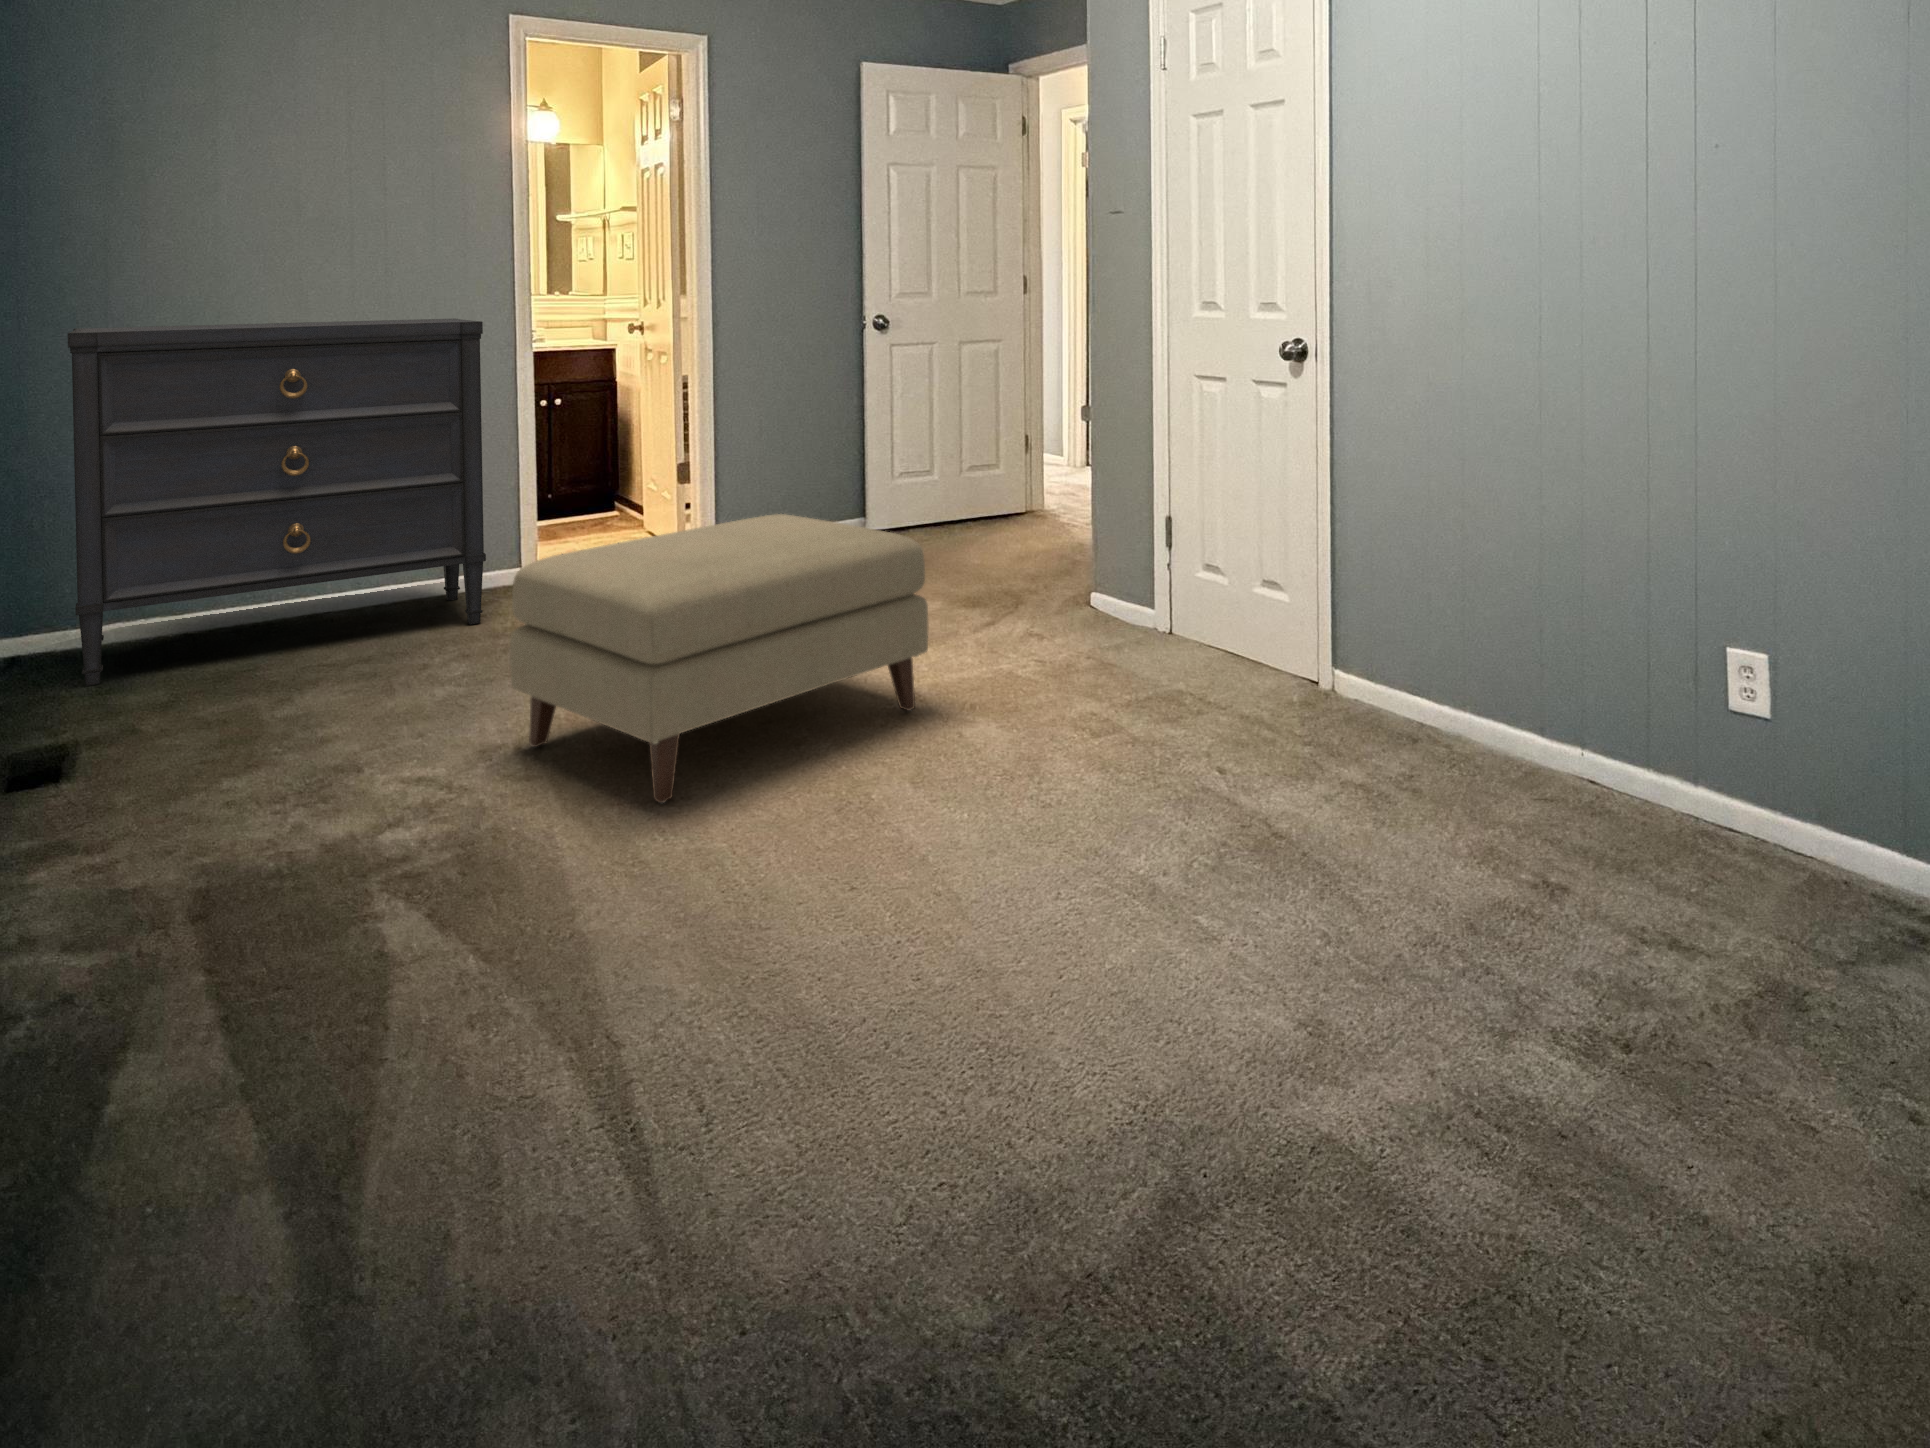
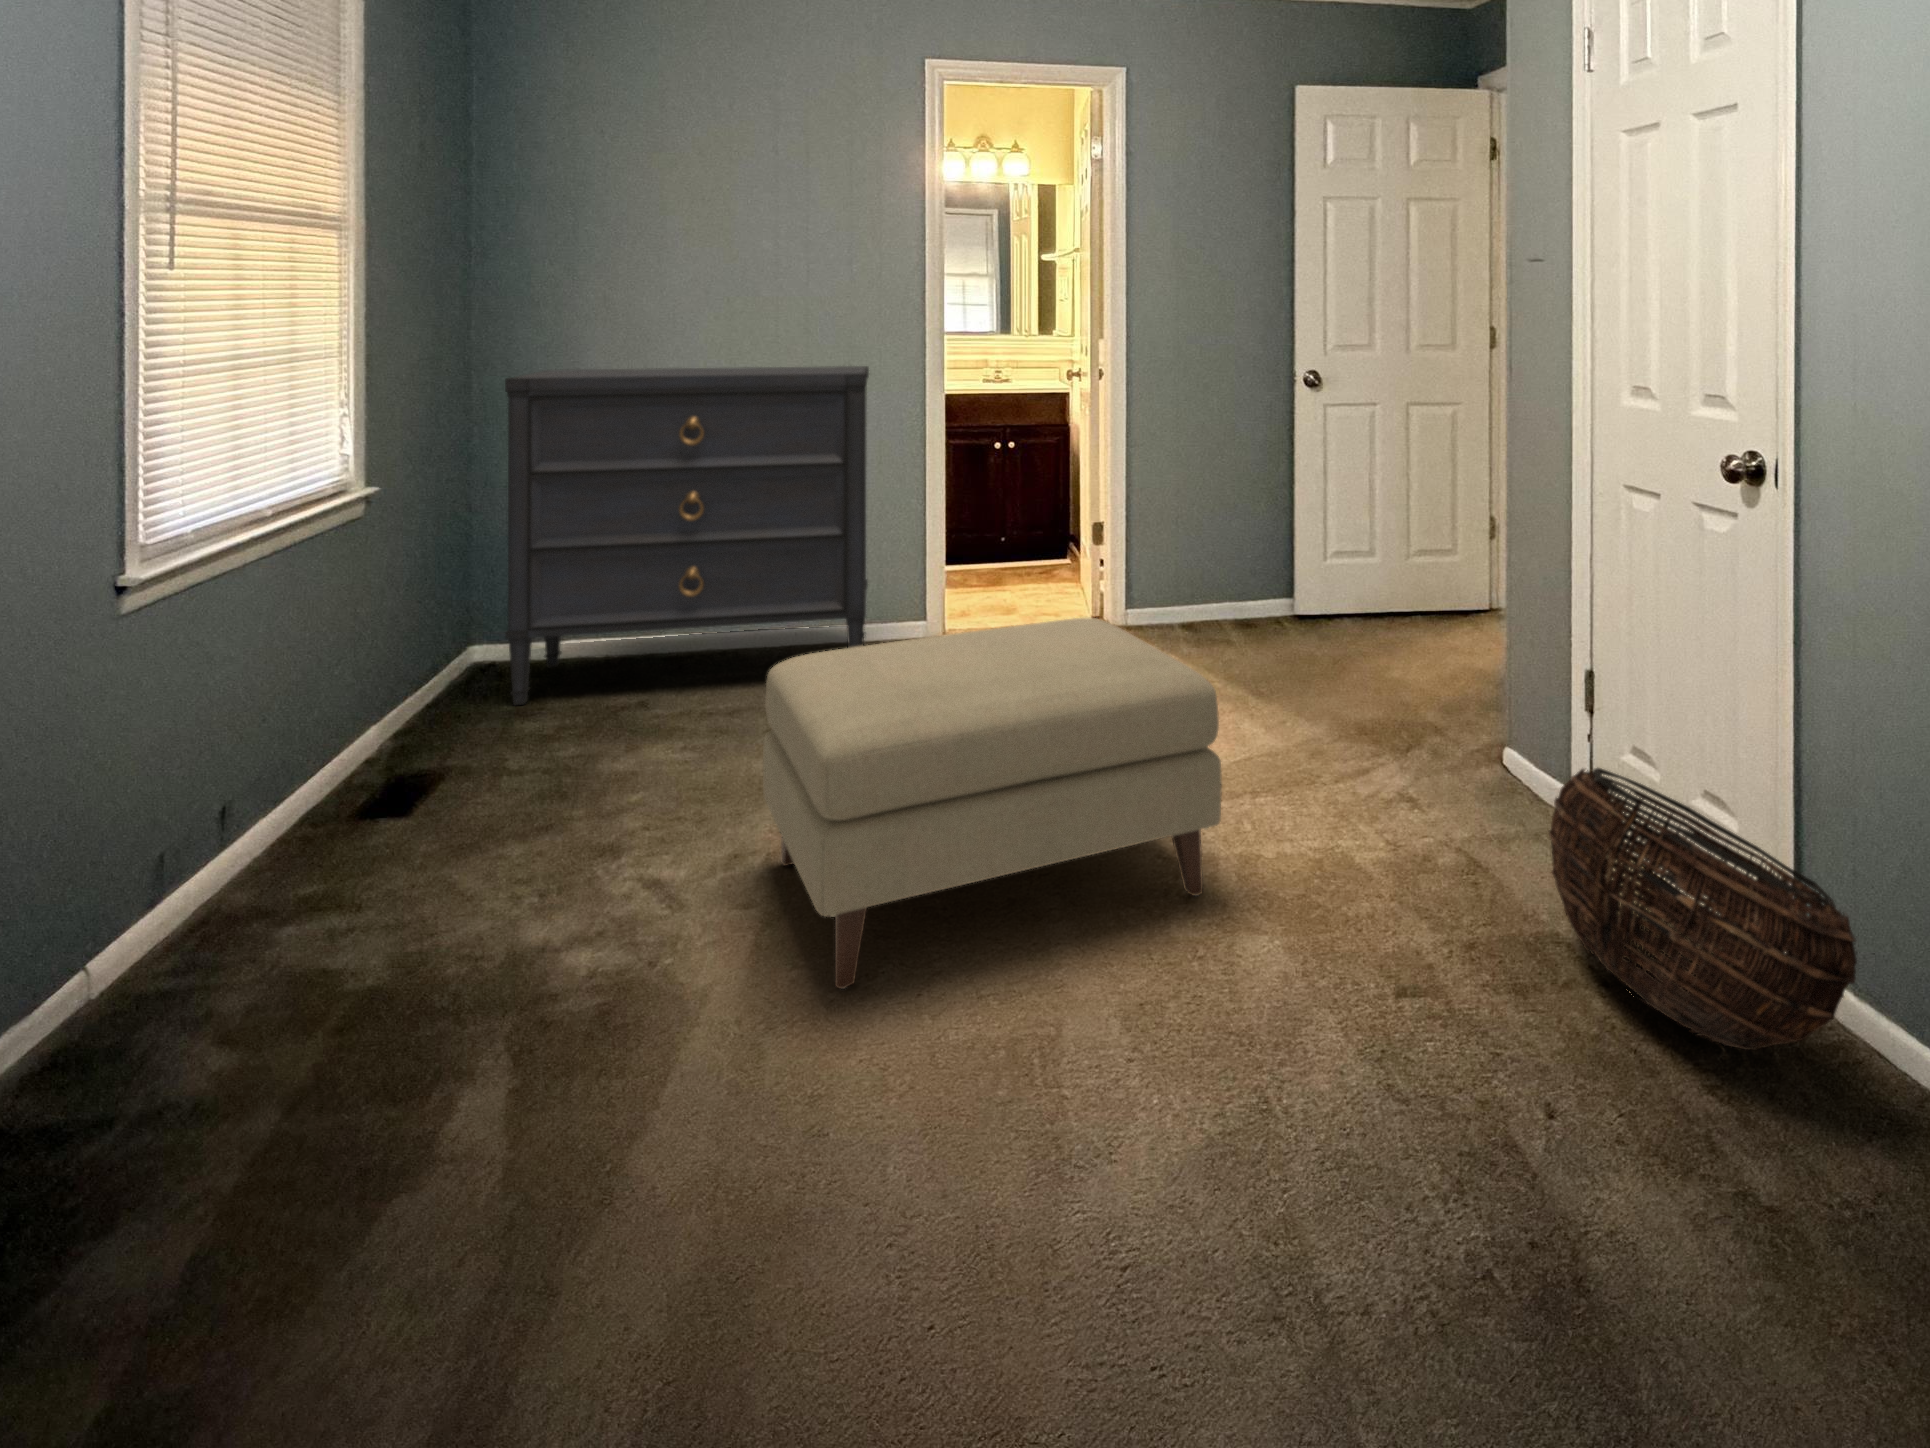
basket: none [1169,570,1381,721] -> present [1548,768,1857,1050]

